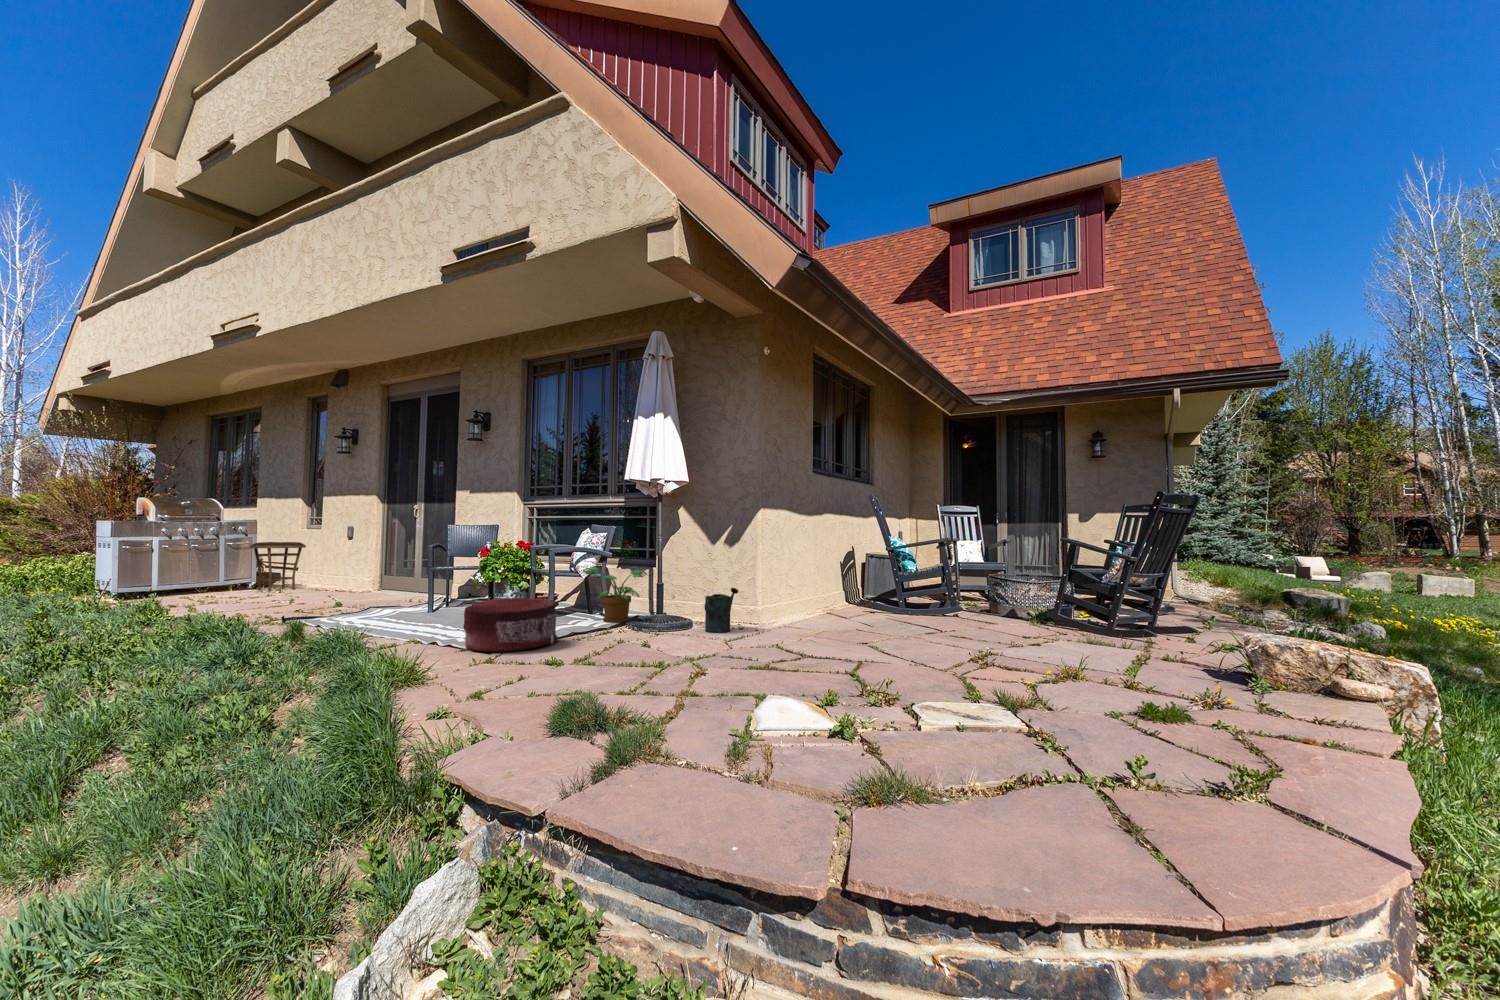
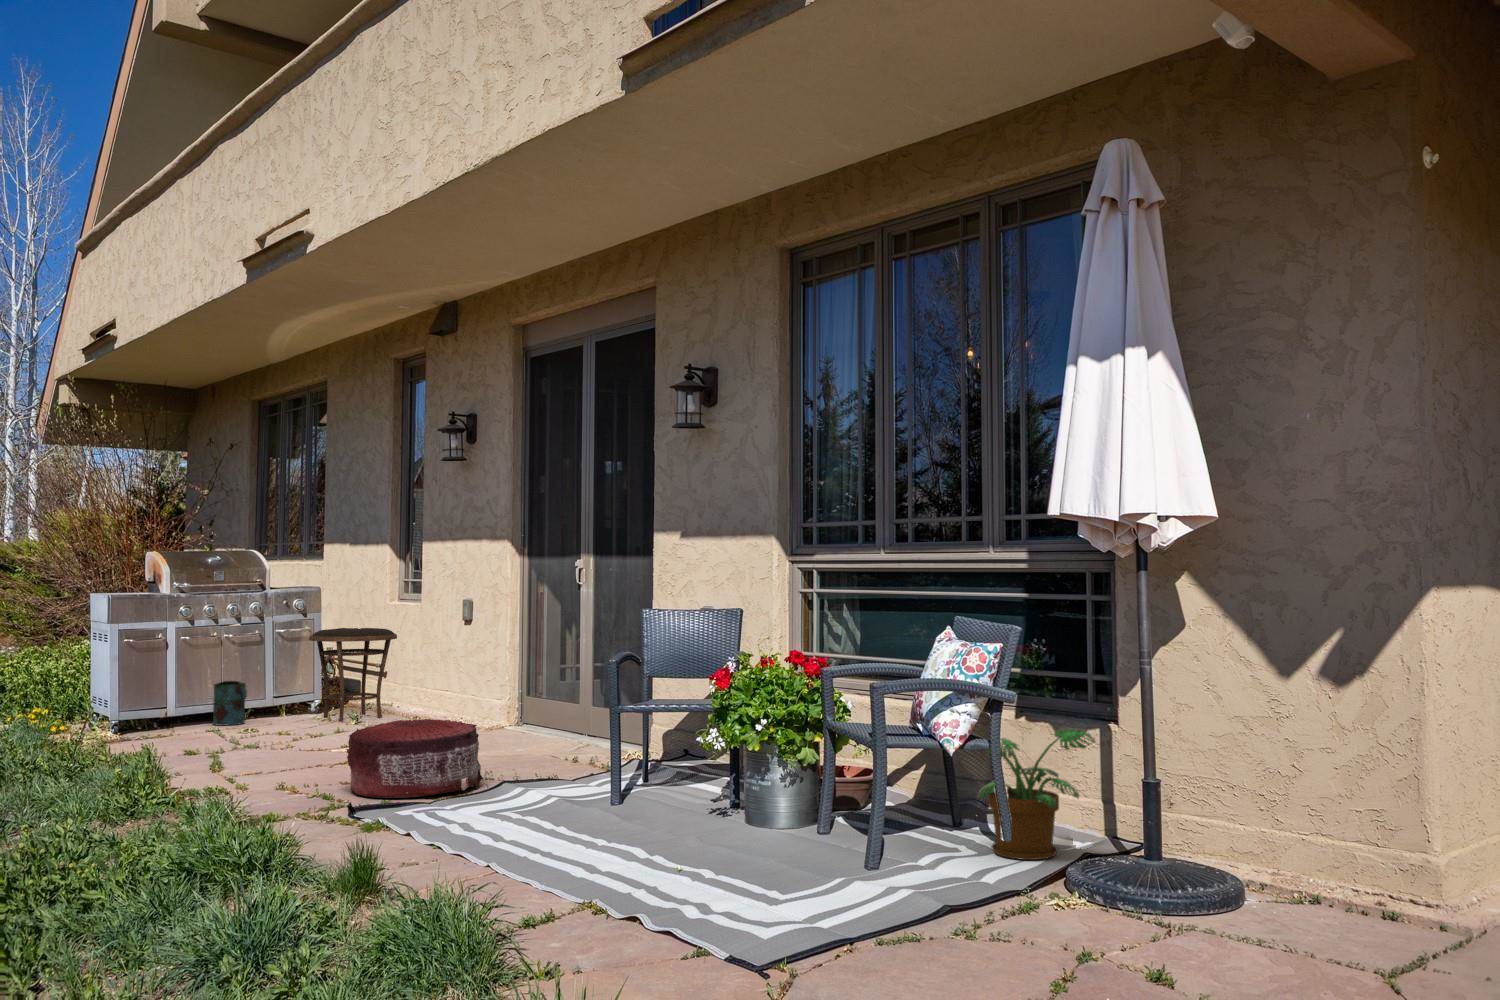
watering can: present [704,588,738,633] -> present [213,681,247,726]
pouf: present [463,598,557,652] -> present [346,719,483,798]

